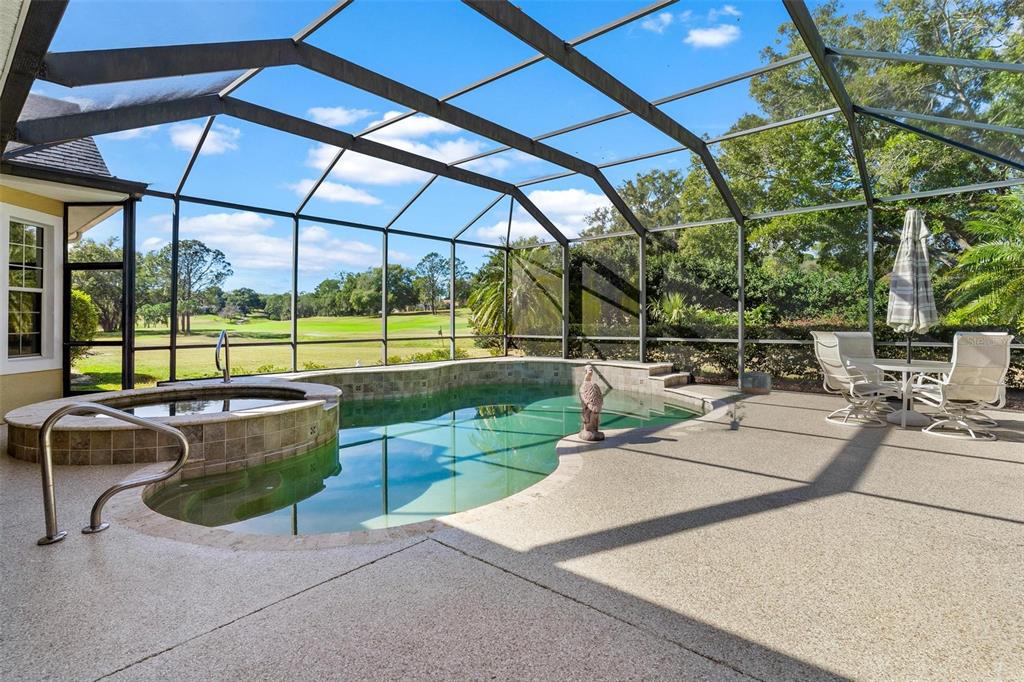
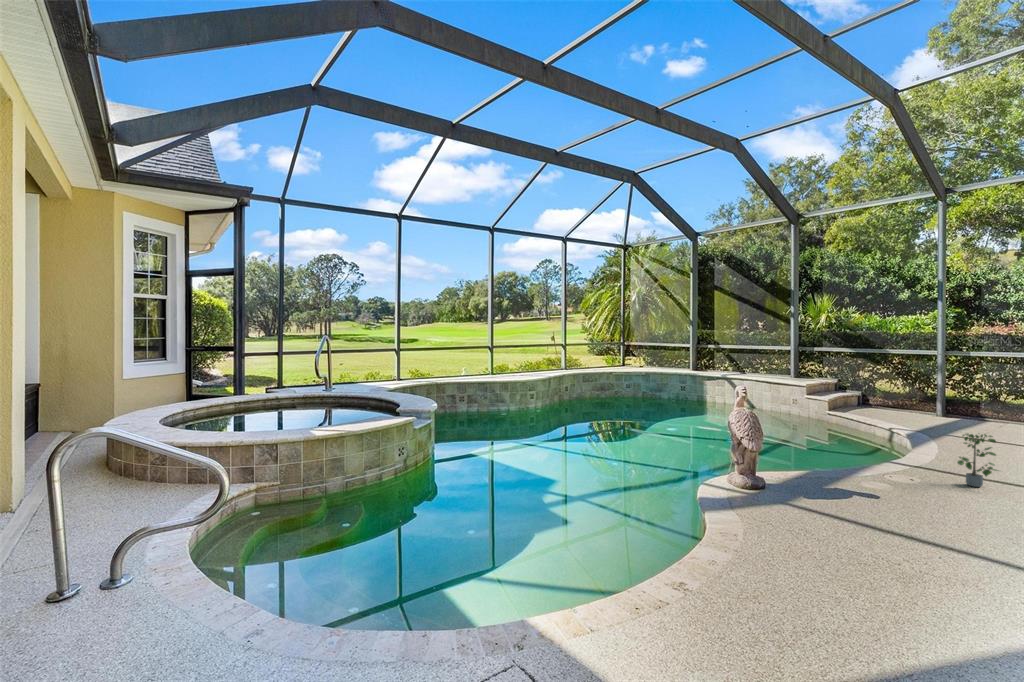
pouf: present [741,371,771,395] -> none [944,394,994,426]

